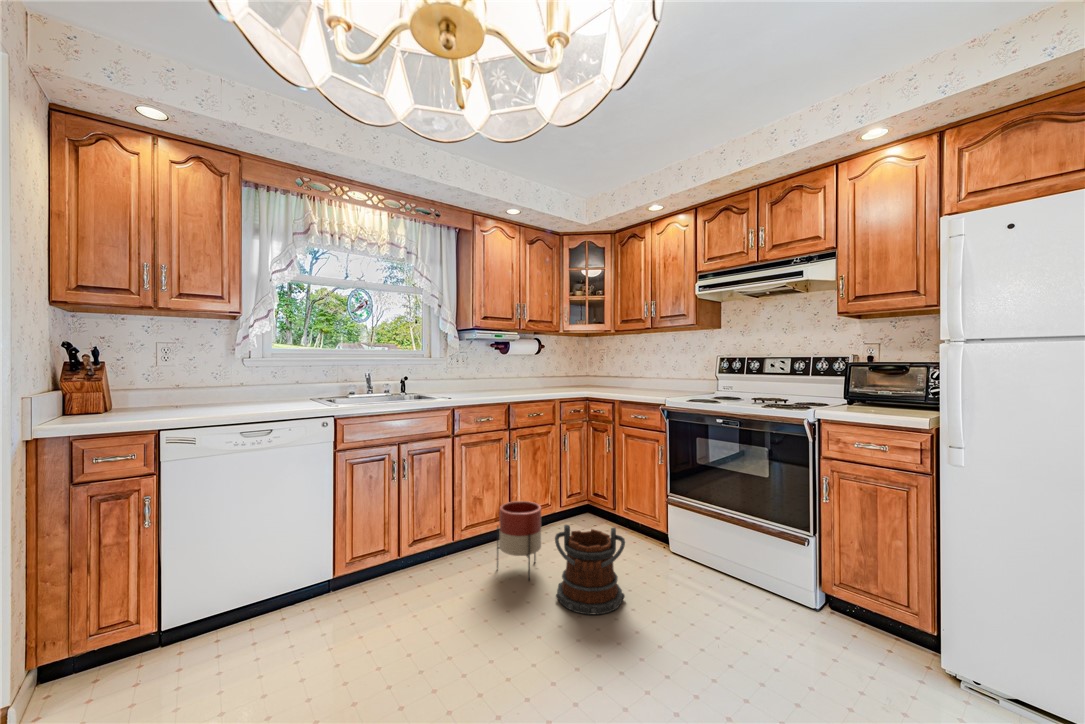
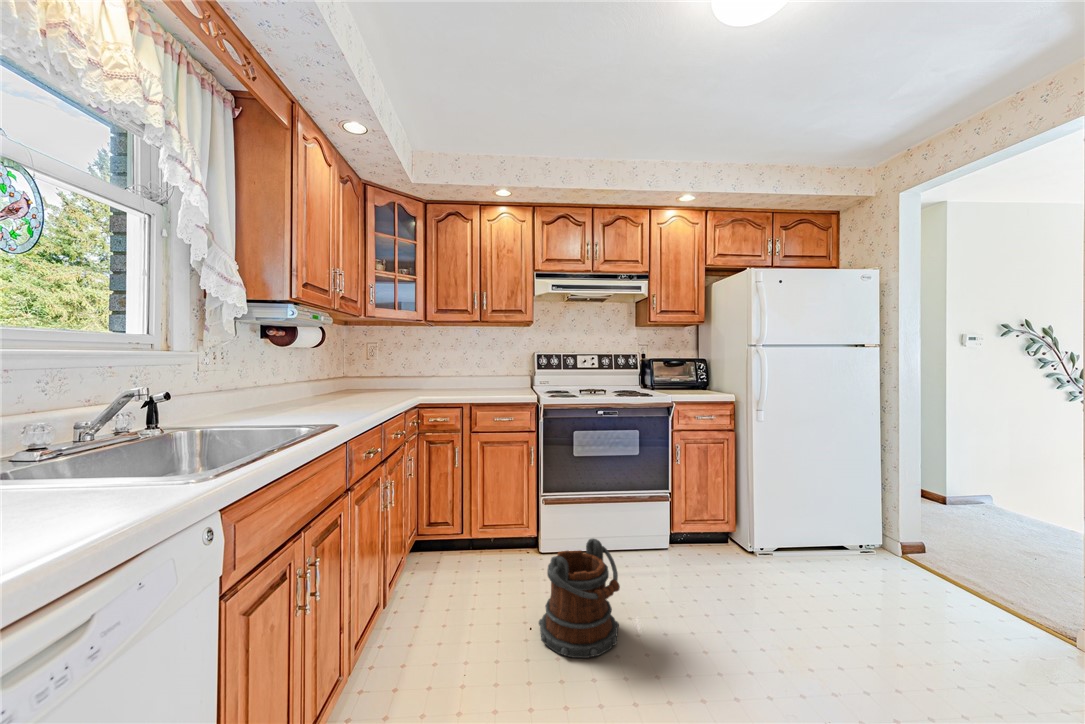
planter: present [497,501,541,580] -> none [436,549,501,673]

